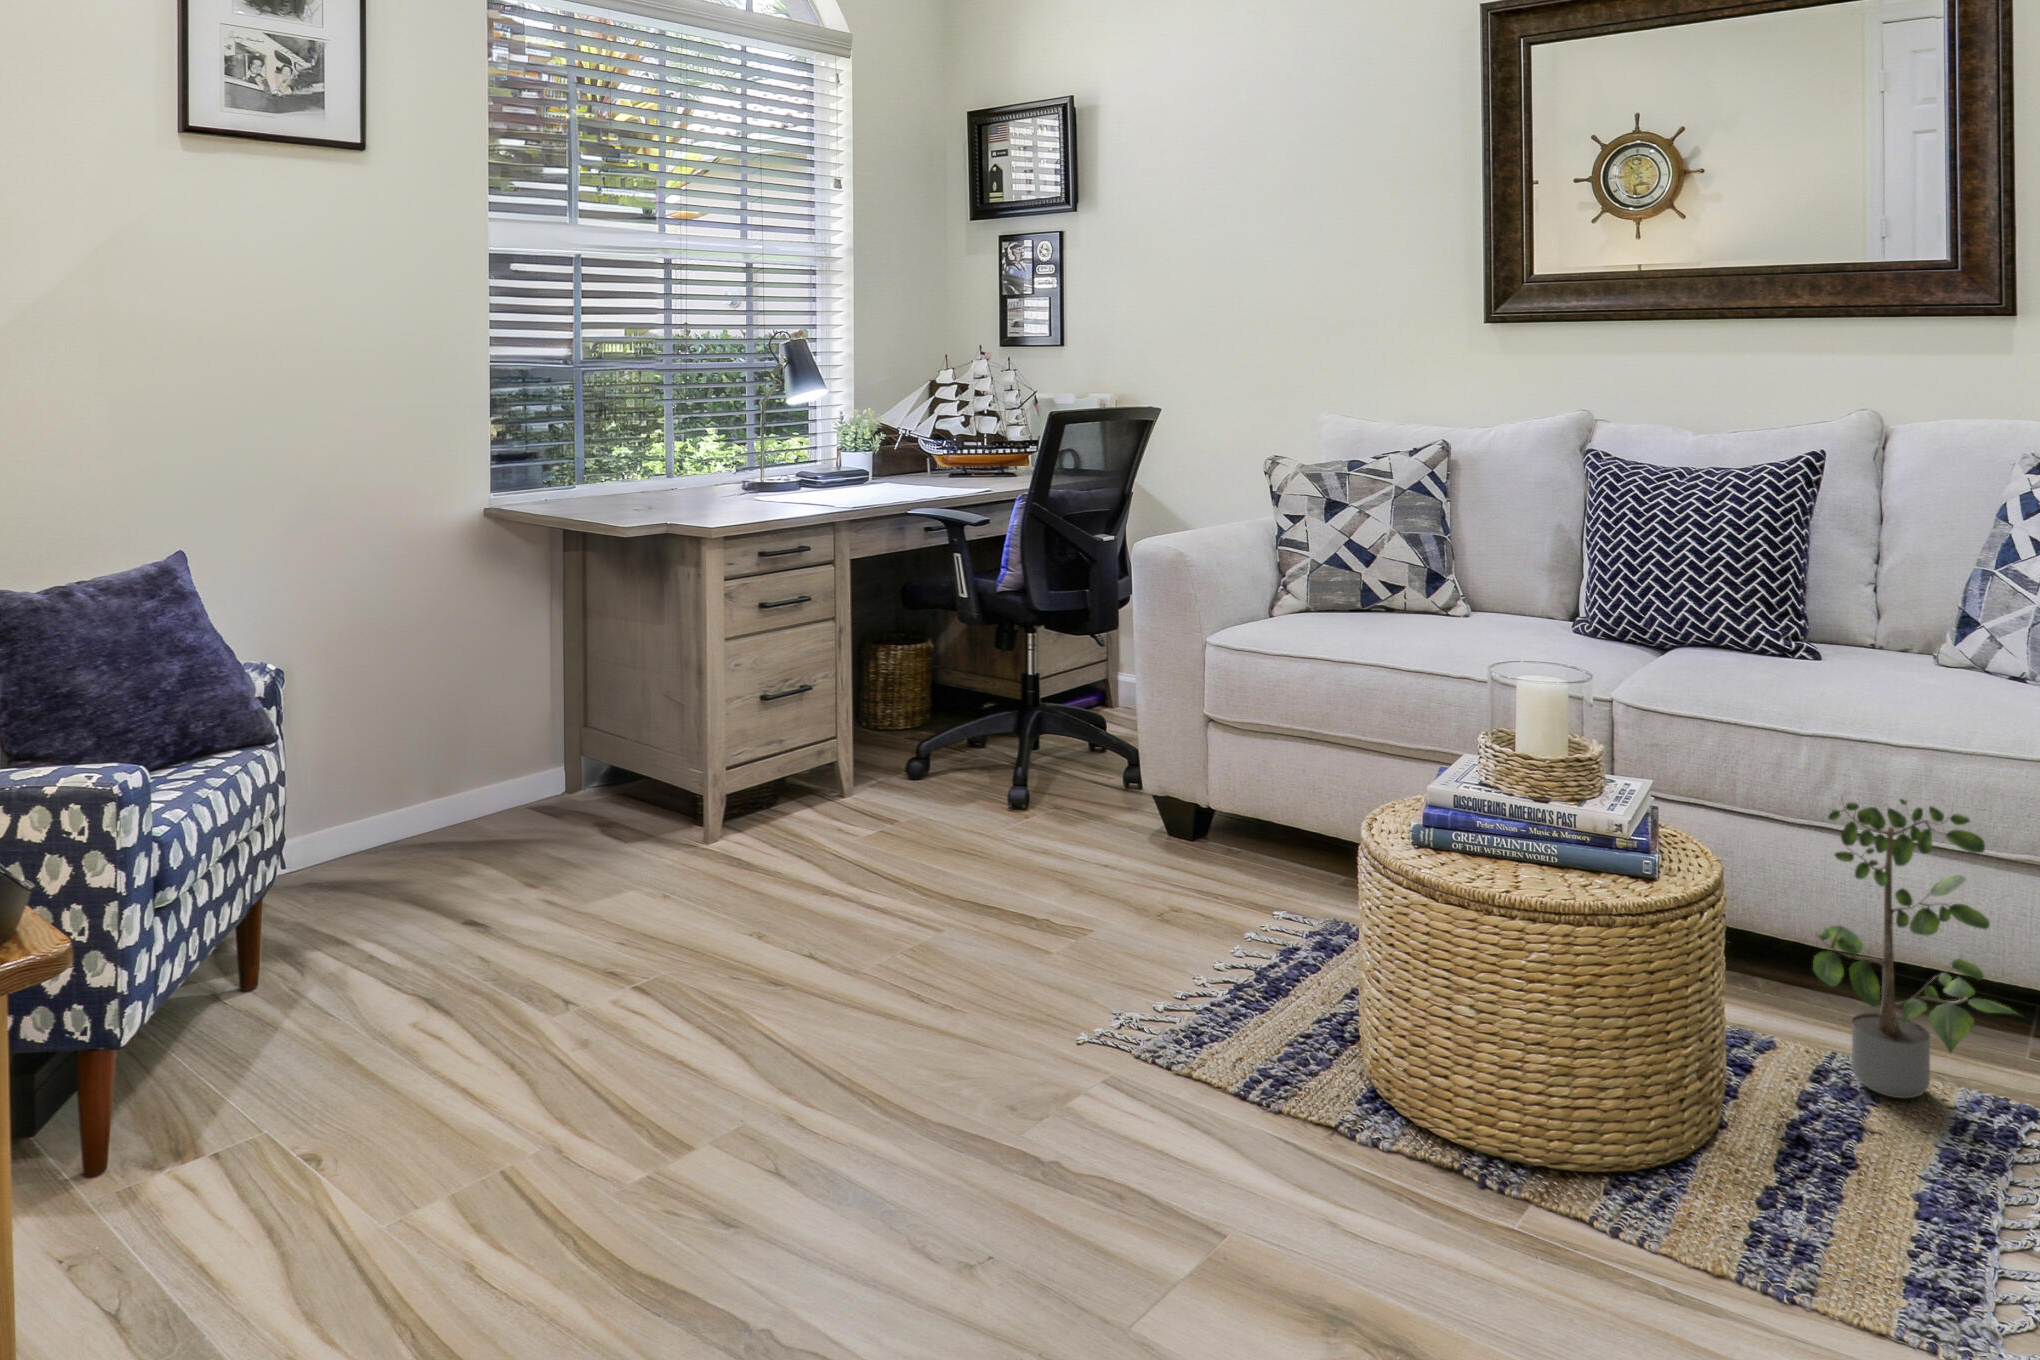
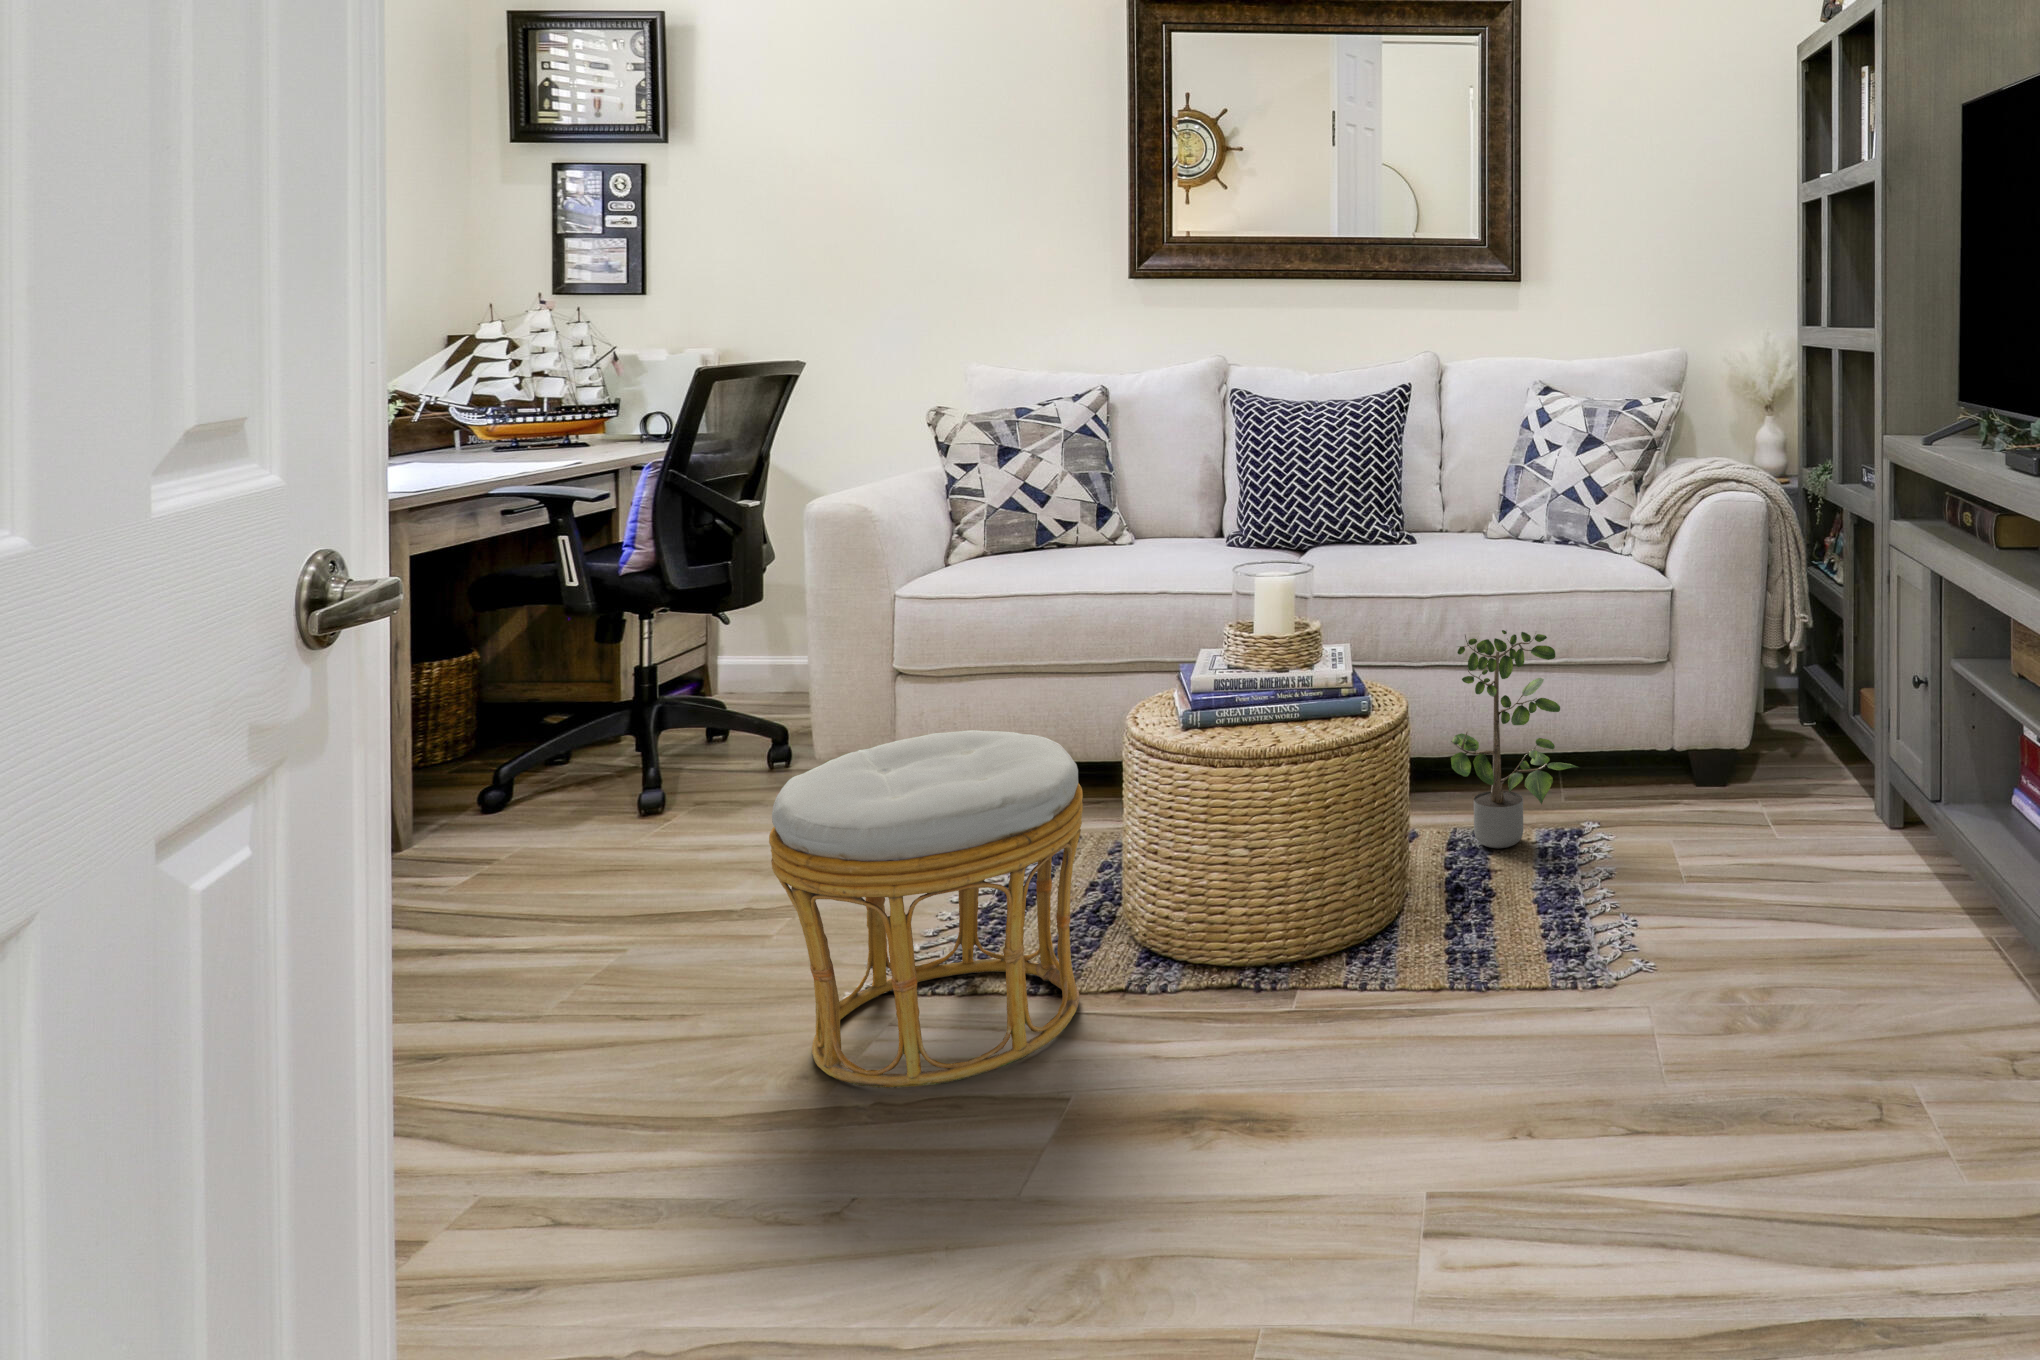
ottoman: none [985,799,1285,1175] -> present [769,730,1083,1088]

